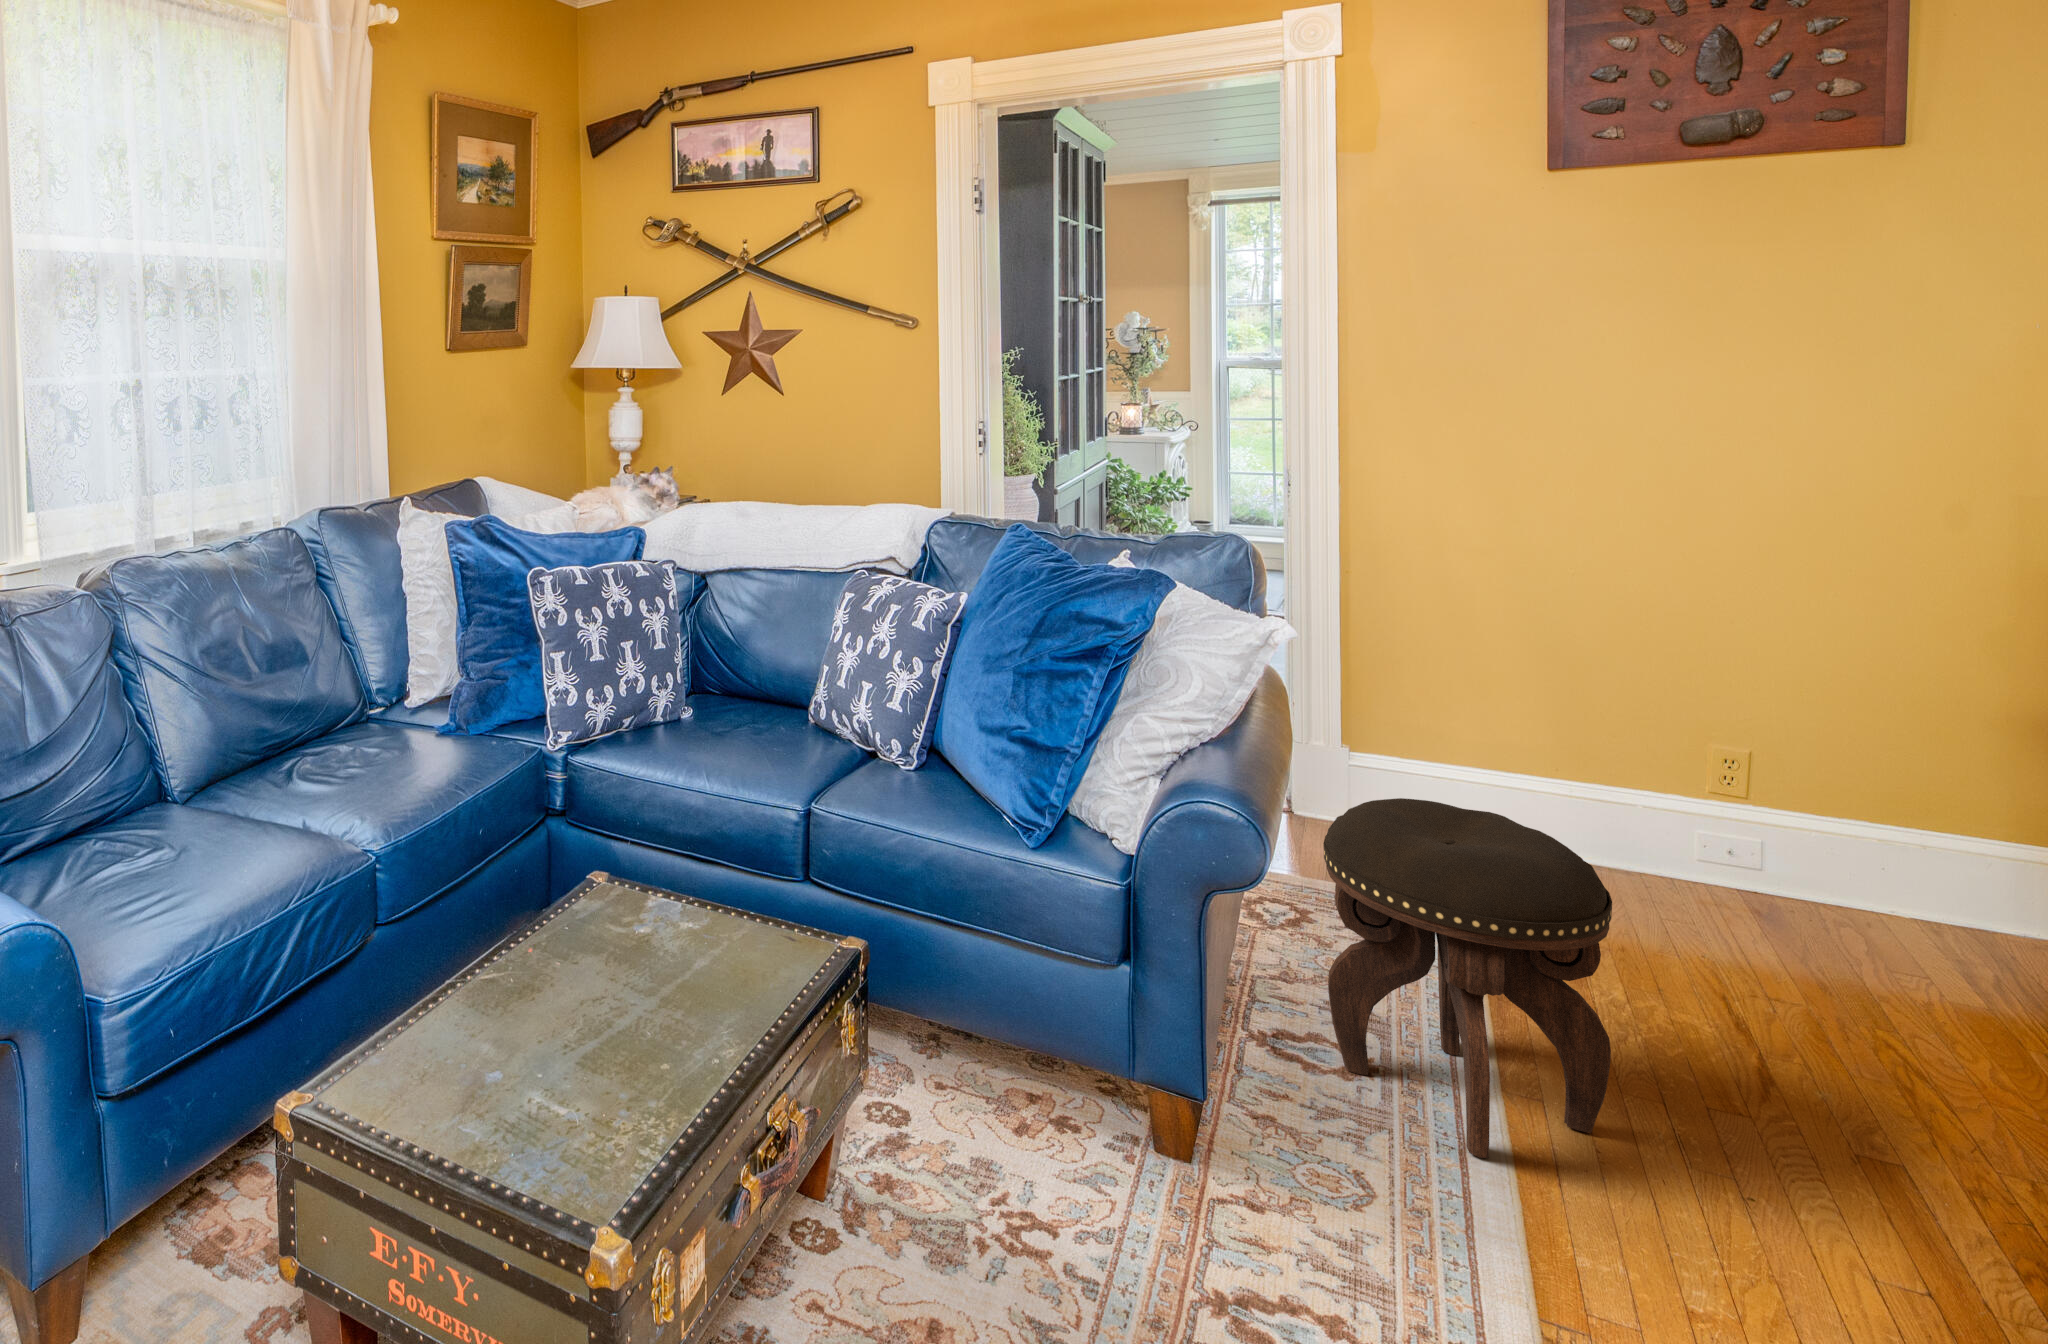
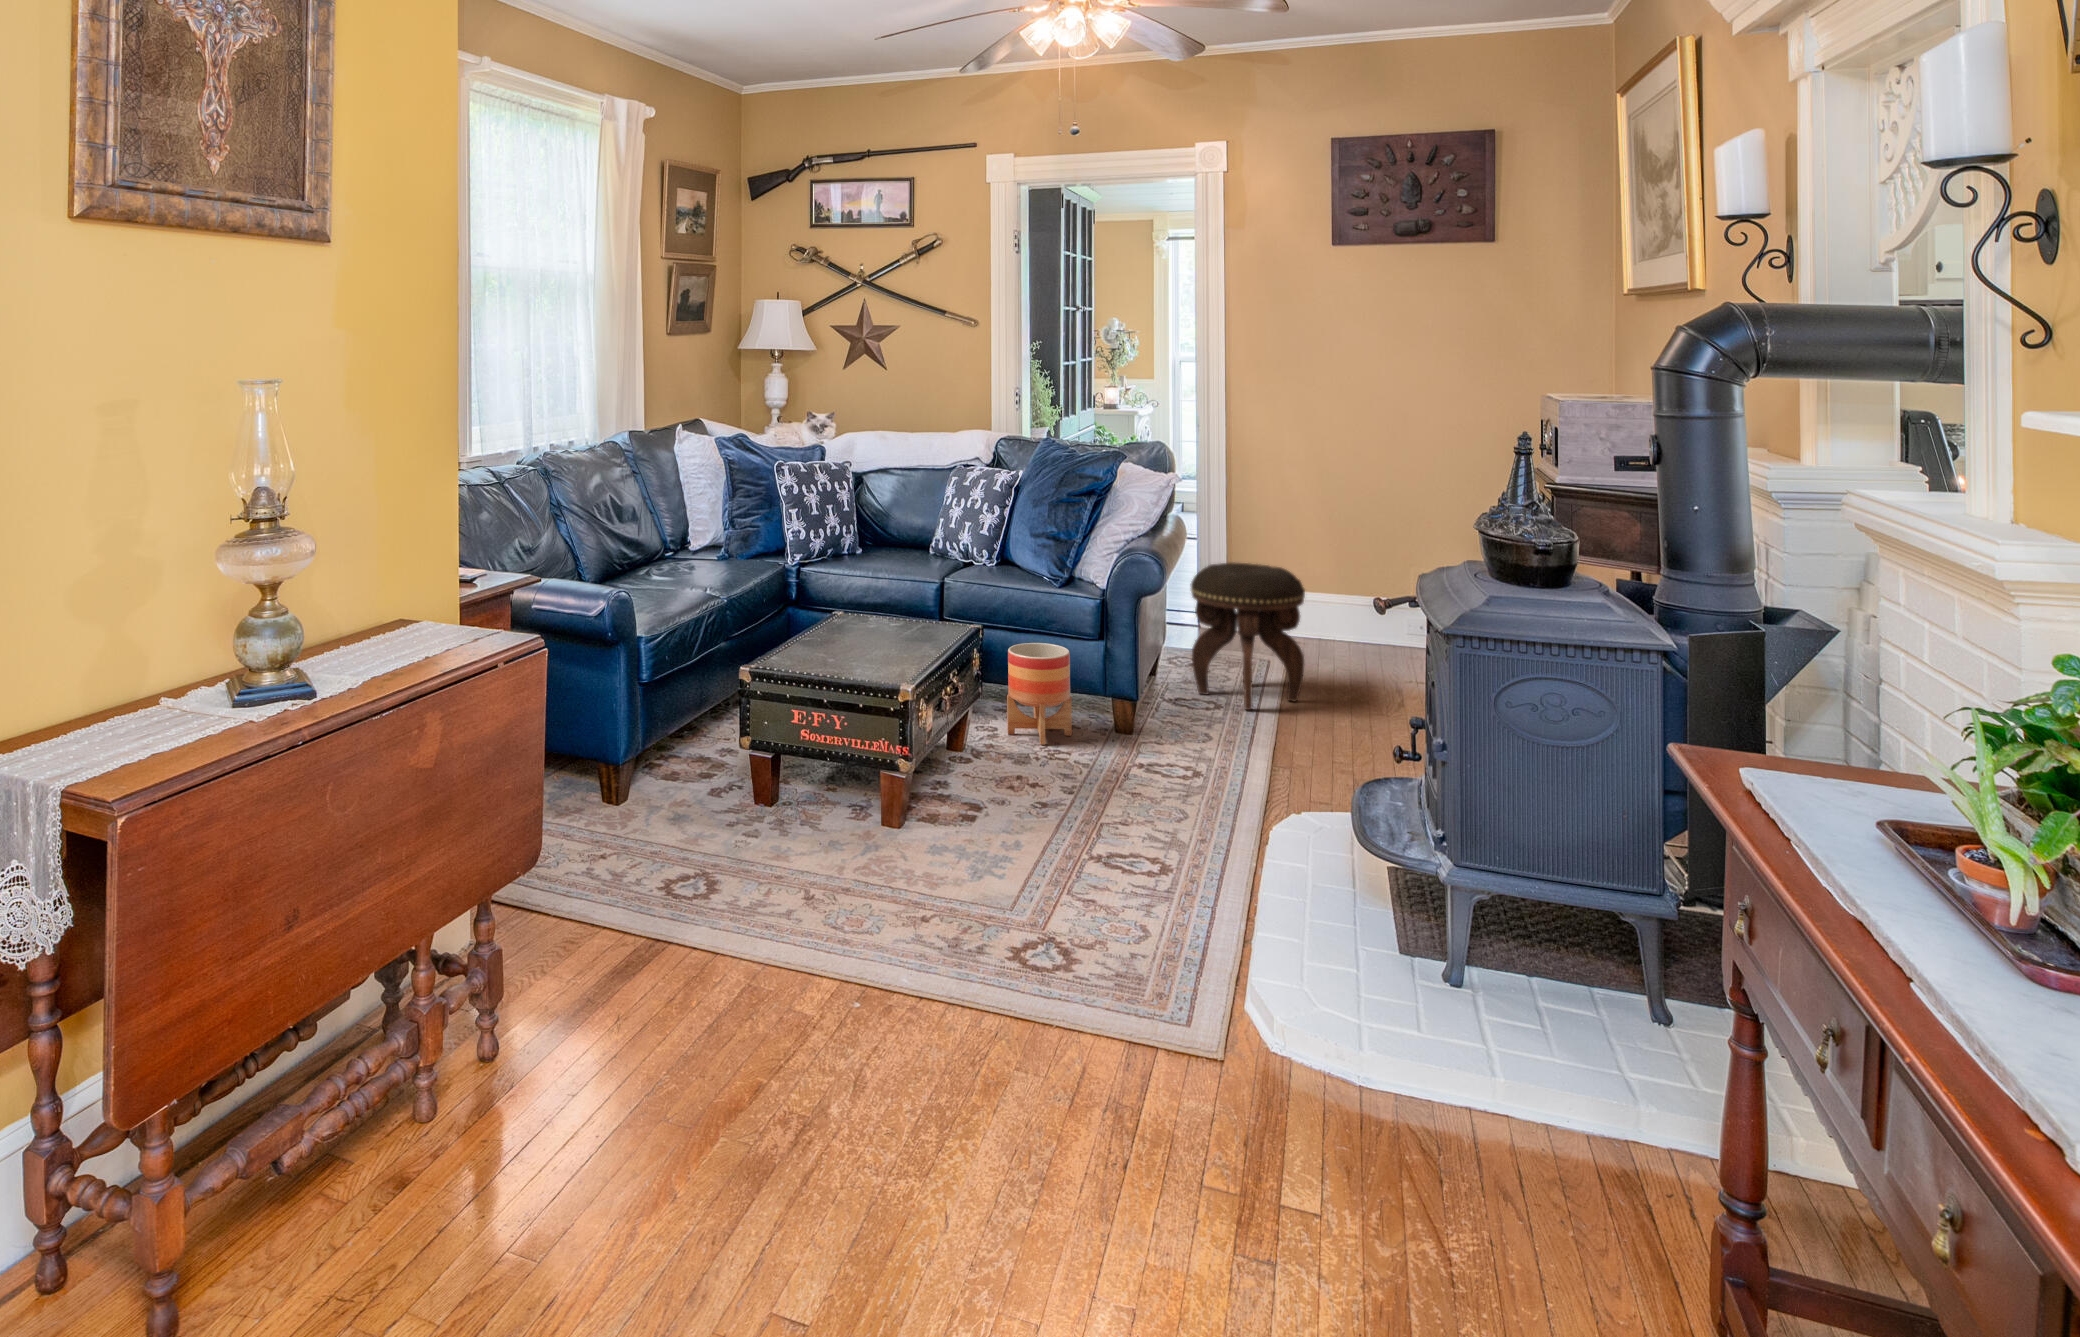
planter: none [920,983,1064,1247] -> present [1007,643,1072,745]

